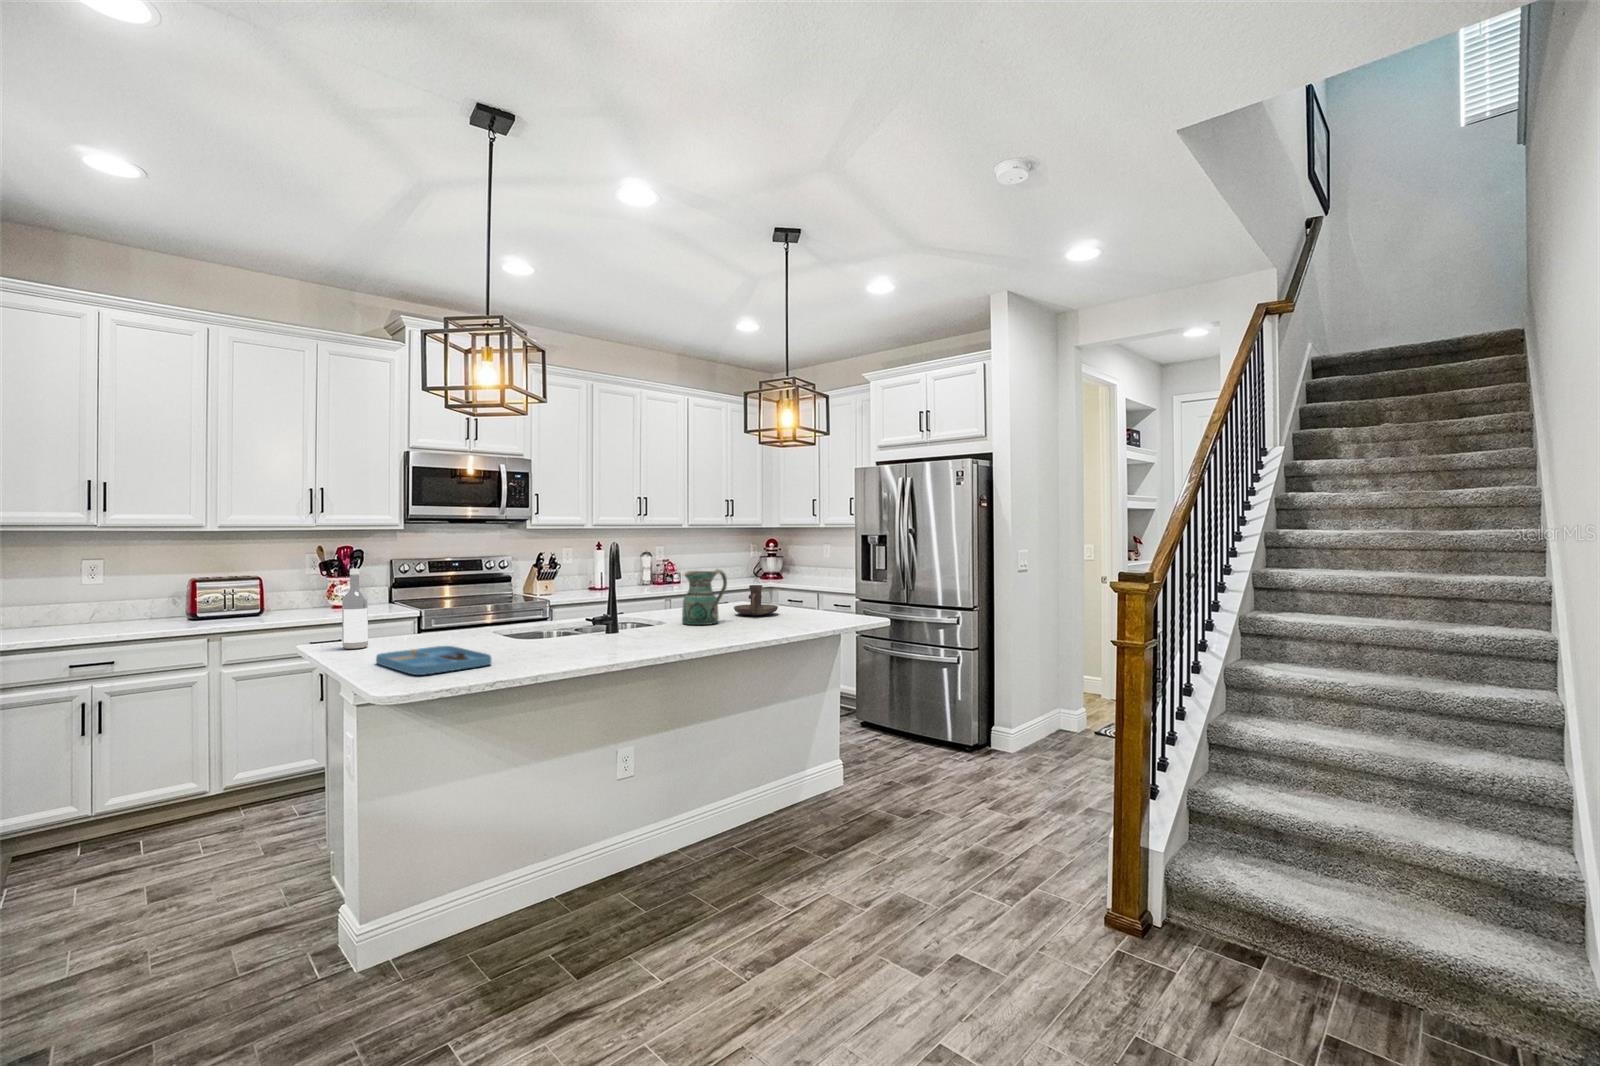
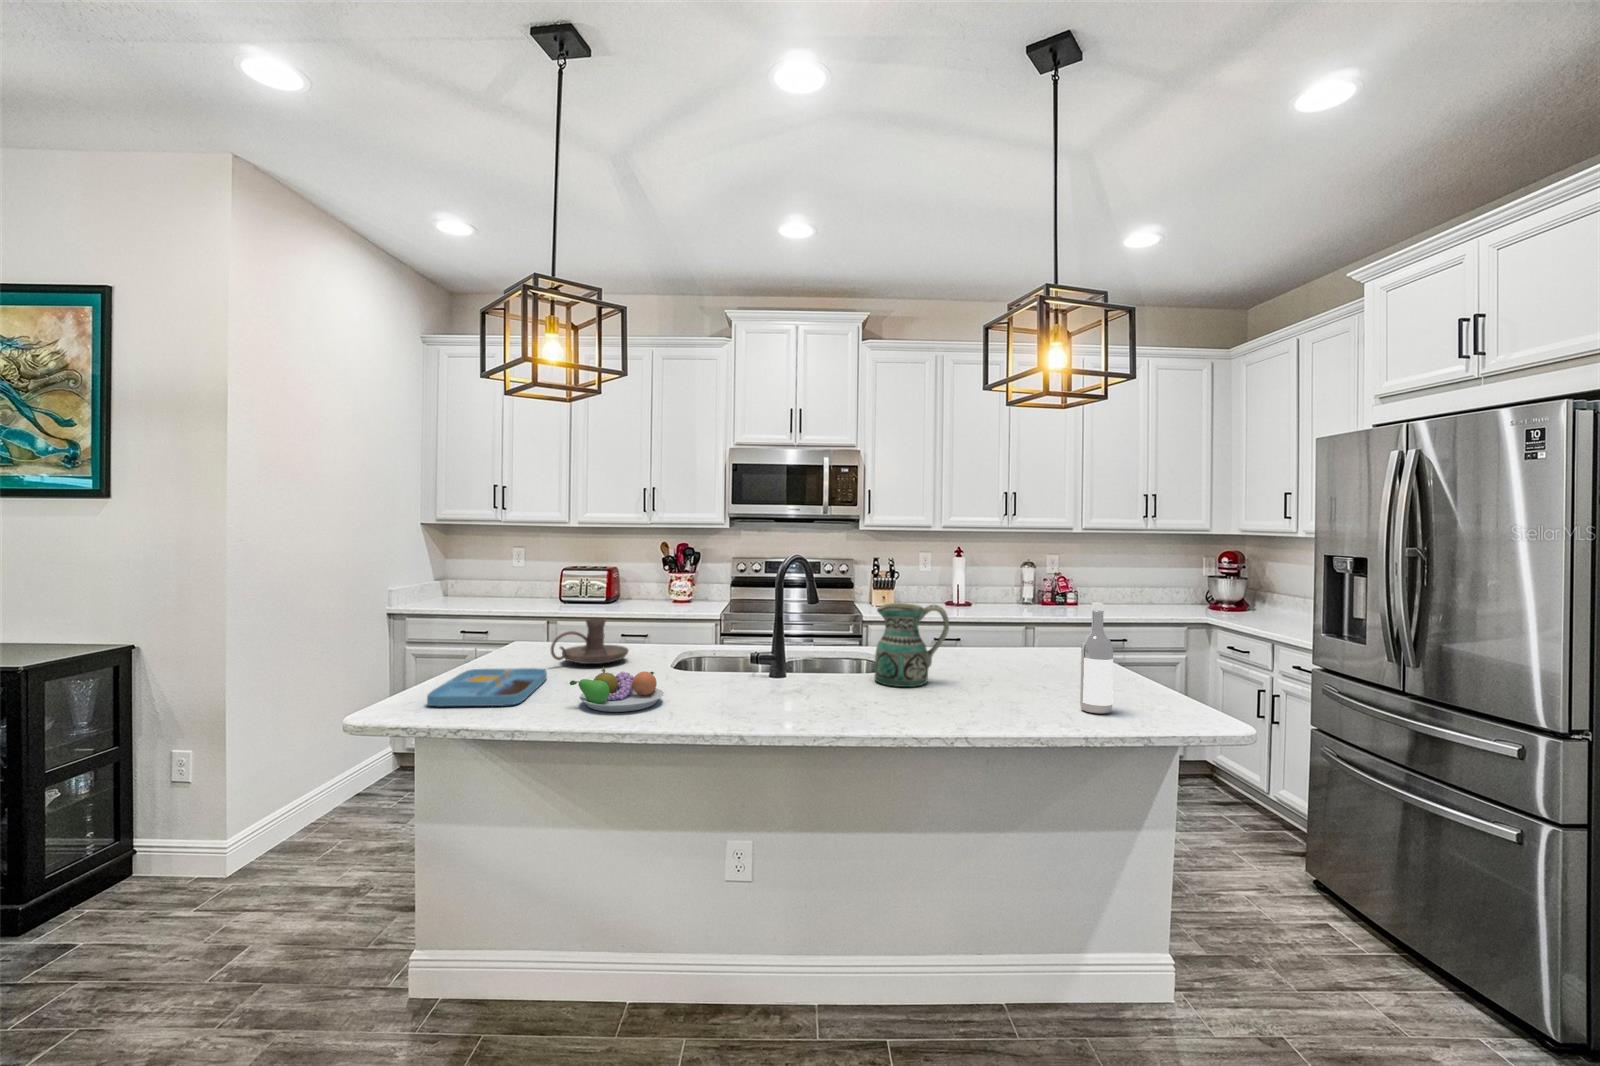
wine bottle: present [342,569,368,649] -> present [1080,602,1113,714]
candle holder: present [734,585,778,615] -> present [551,618,628,664]
fruit bowl: none [532,628,599,657] -> present [570,667,664,712]

